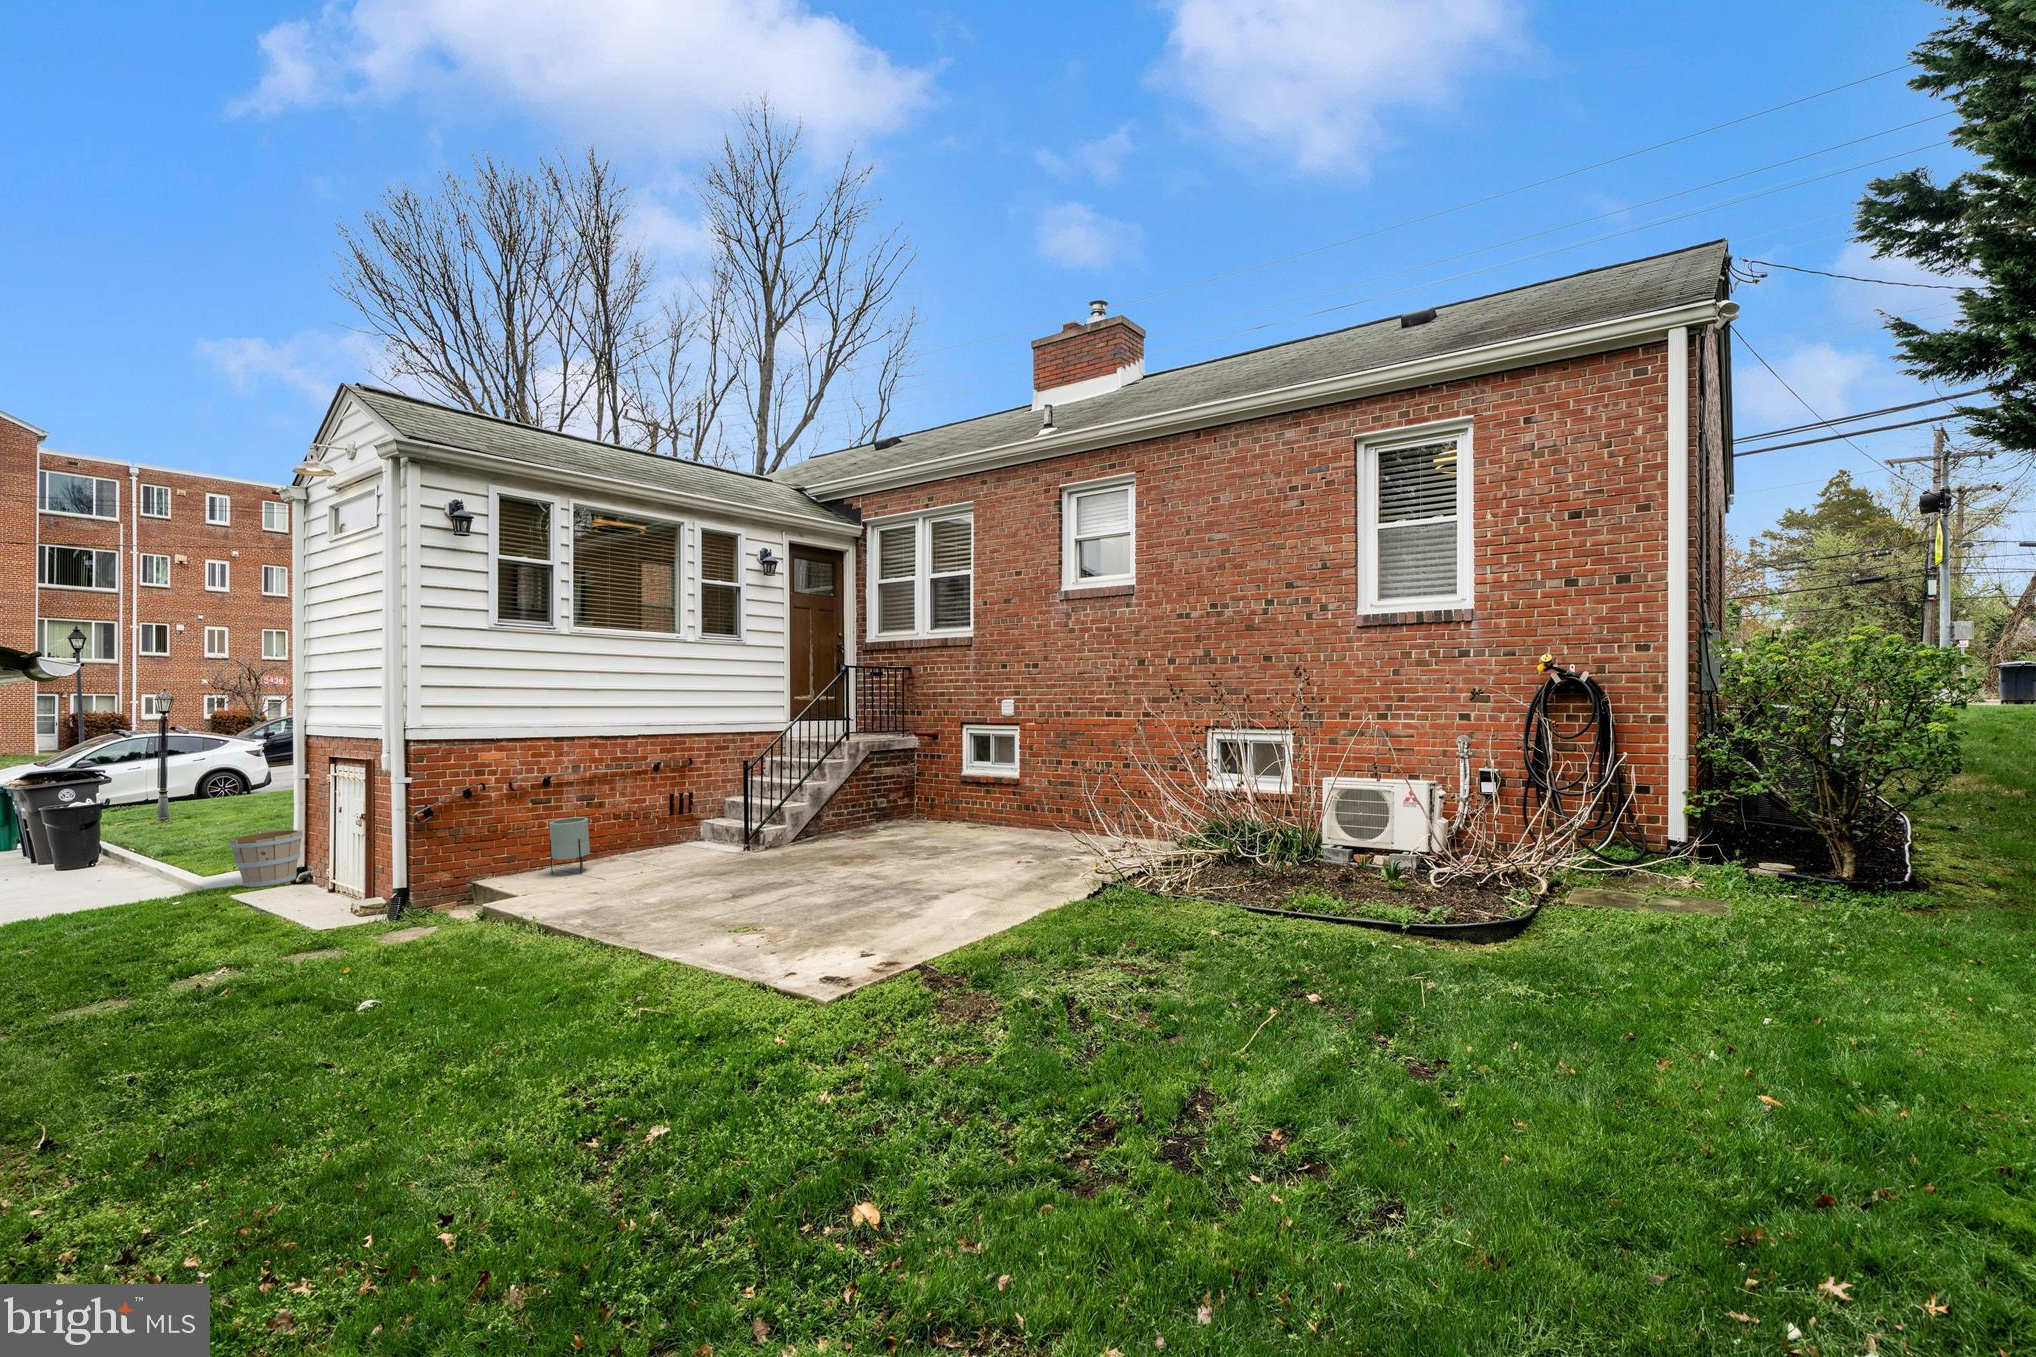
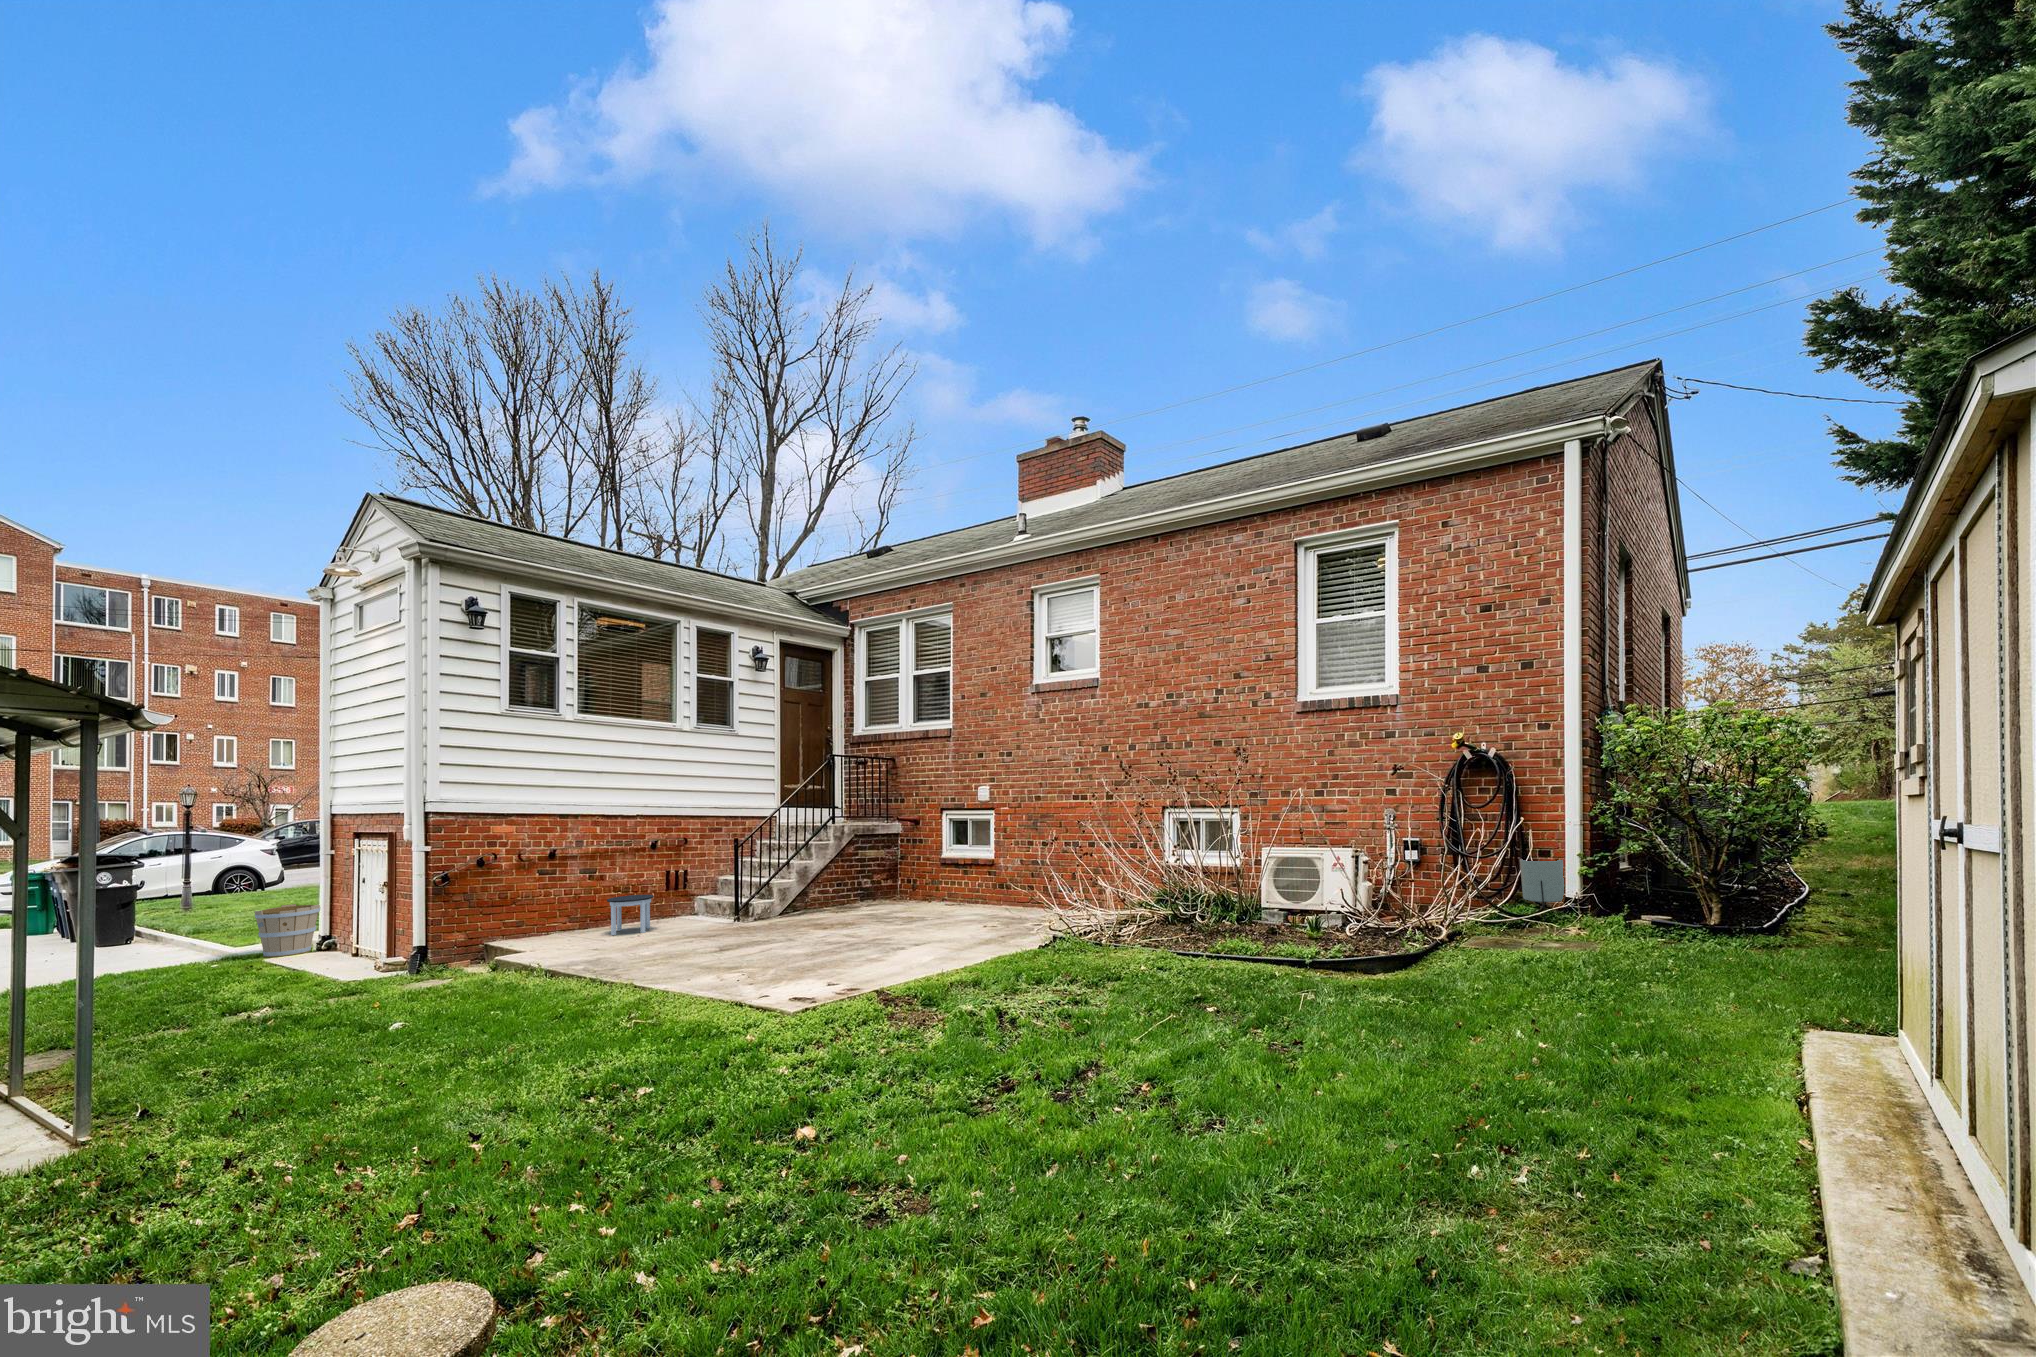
planter: present [550,817,590,874] -> present [1520,859,1564,921]
round table: none [611,818,661,863] -> present [607,895,654,935]

